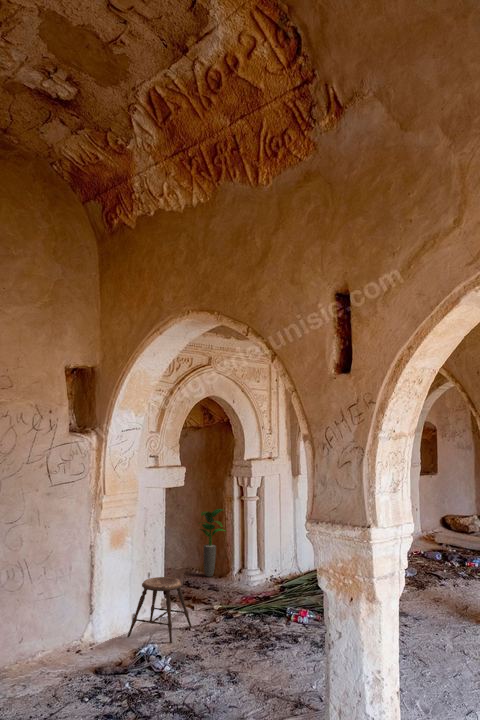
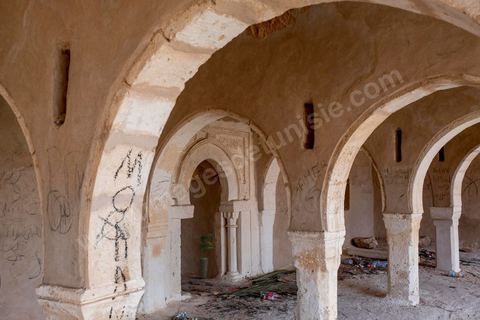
stool: present [128,577,192,643] -> none [165,274,203,313]

